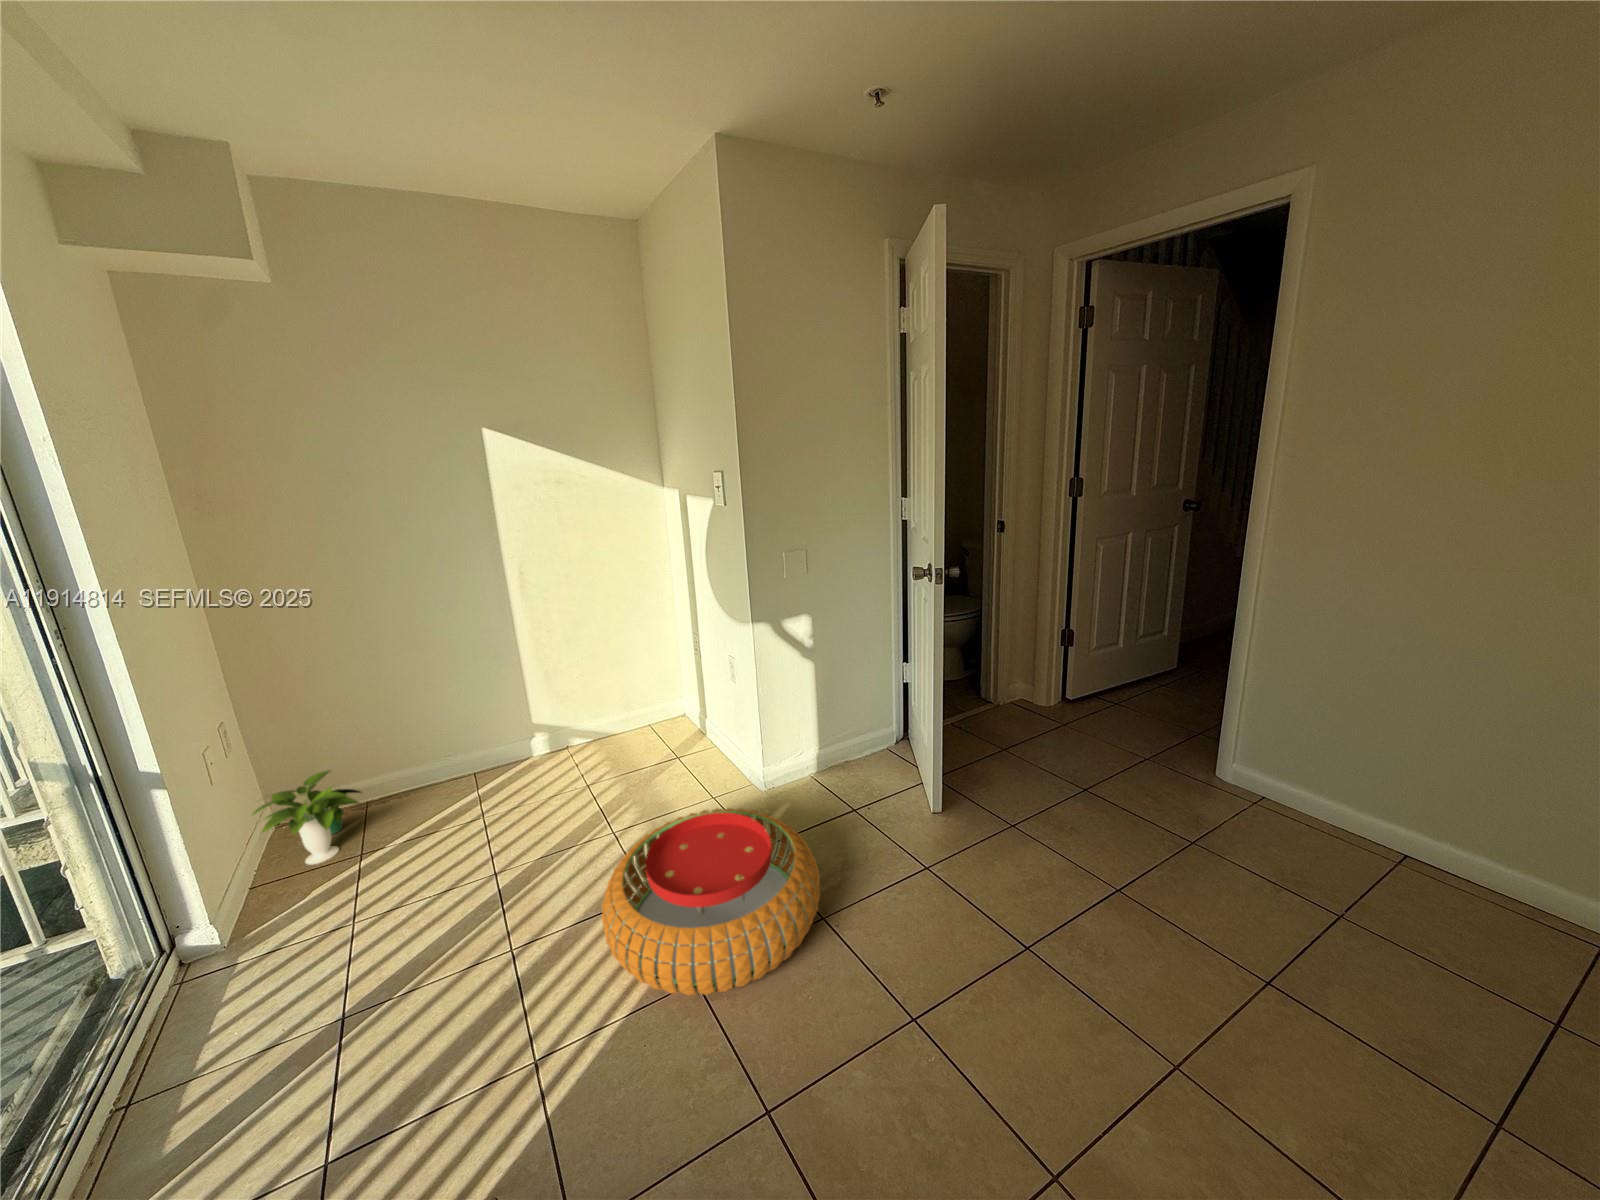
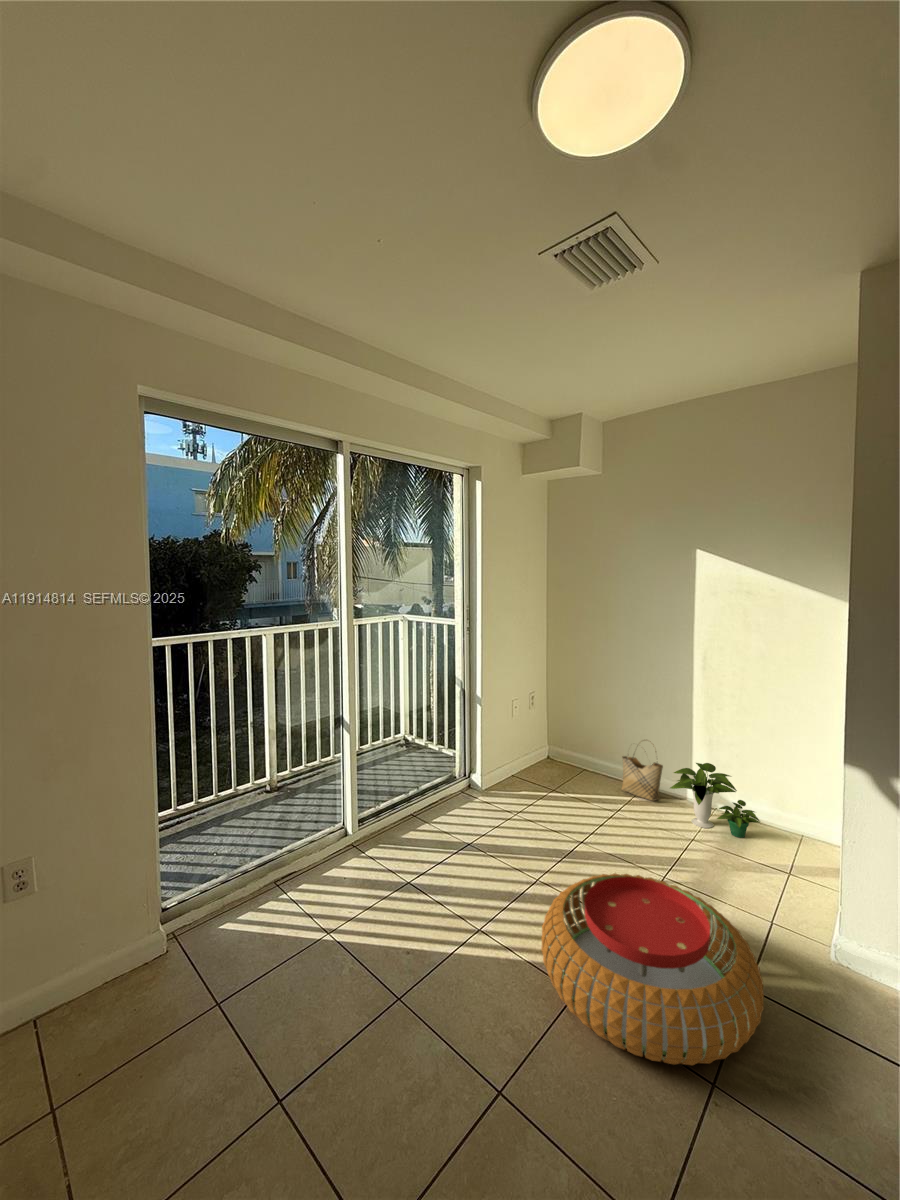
woven basket: none [442,713,507,793] -> present [622,751,663,801]
potted plant: present [253,770,361,864] -> present [670,763,760,838]

